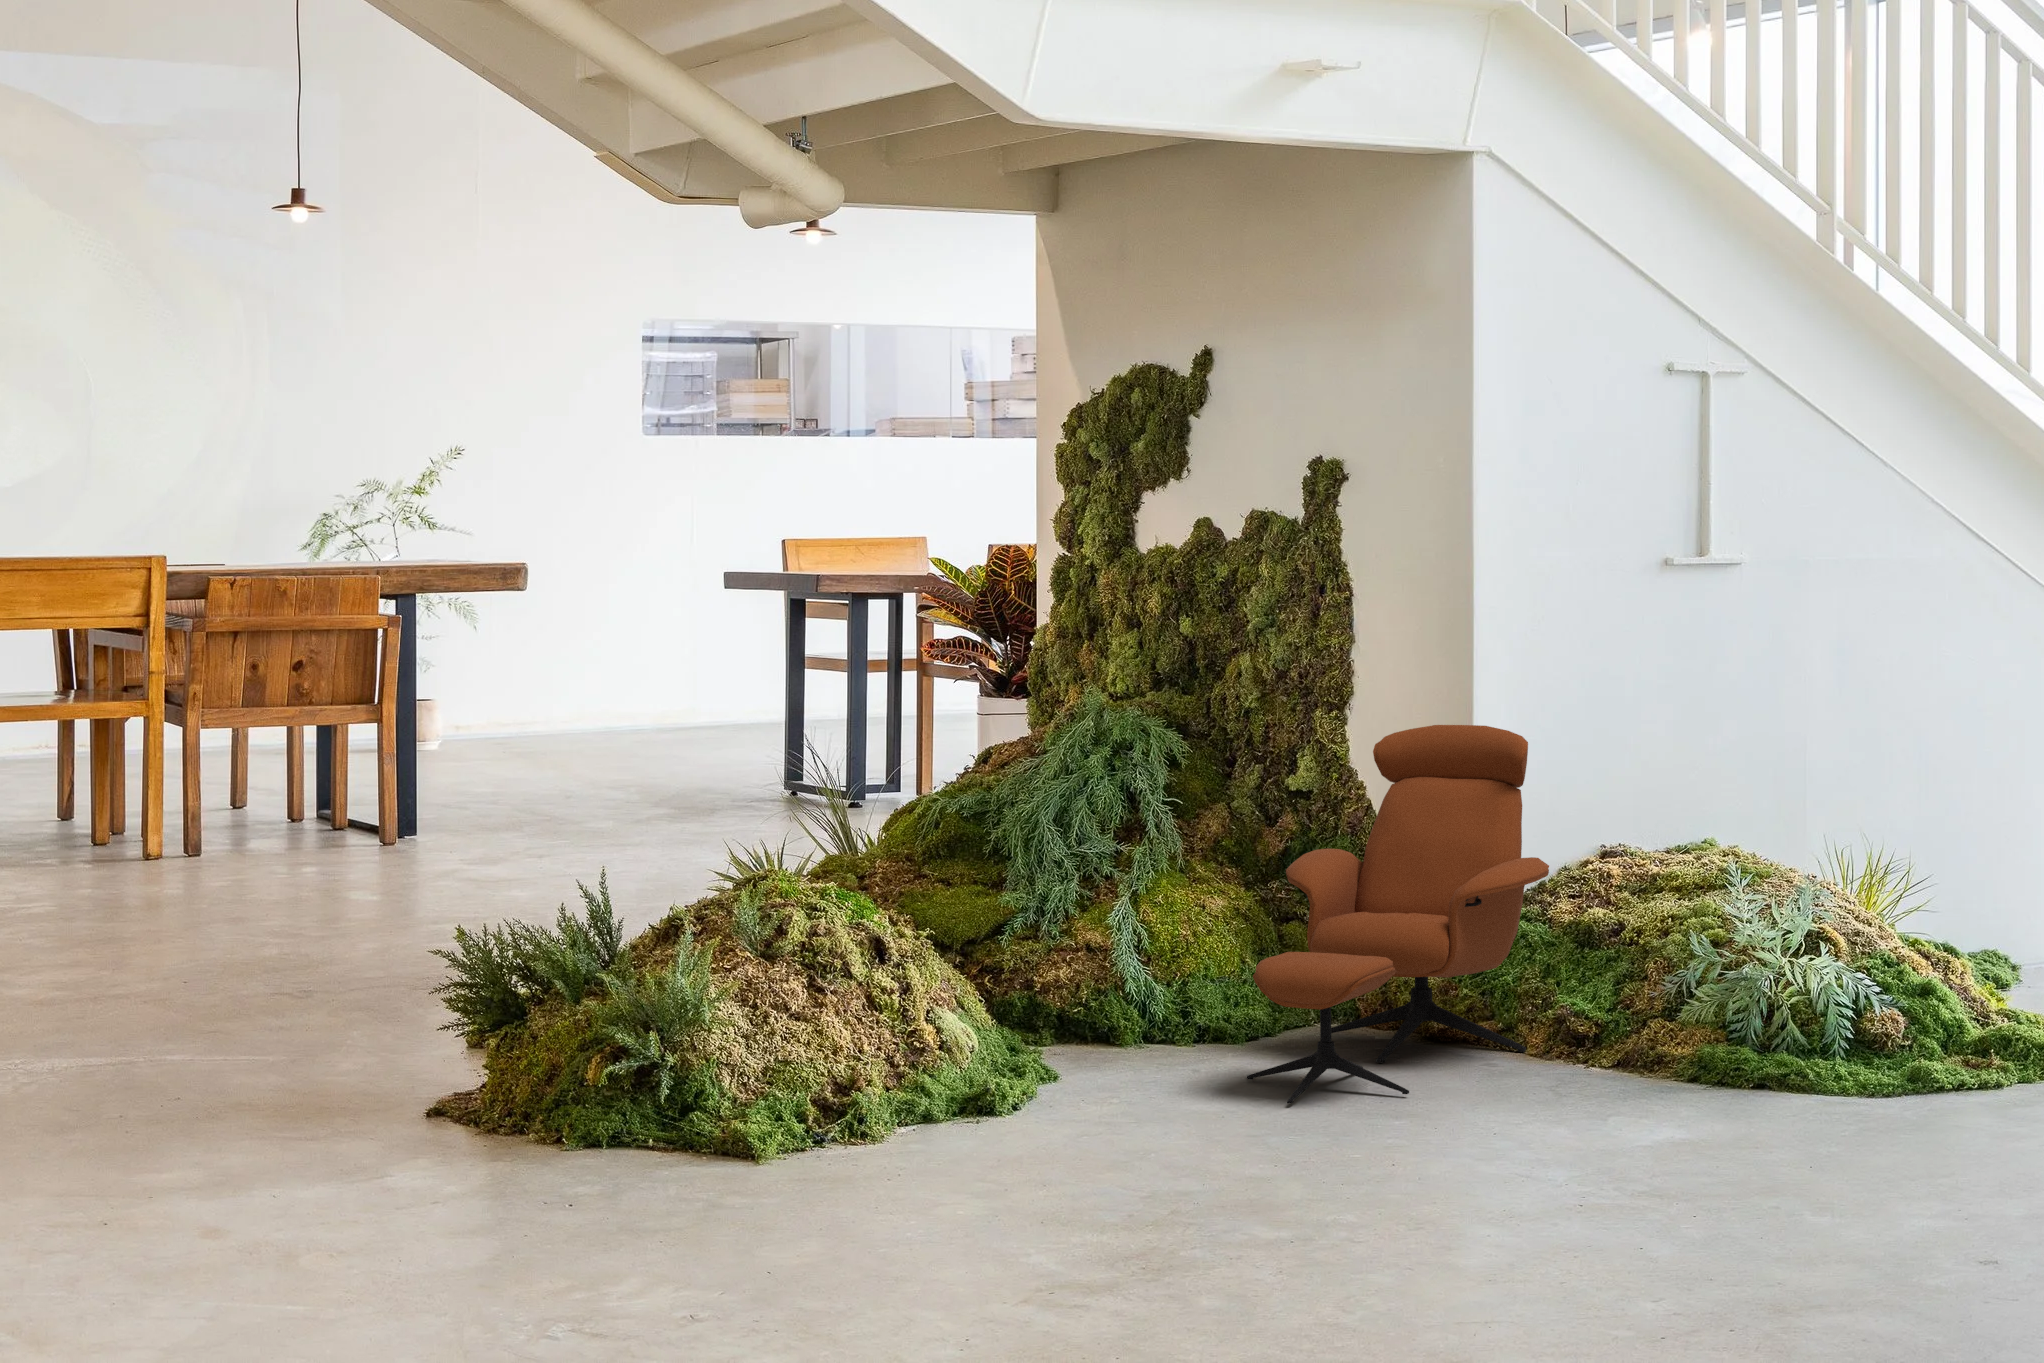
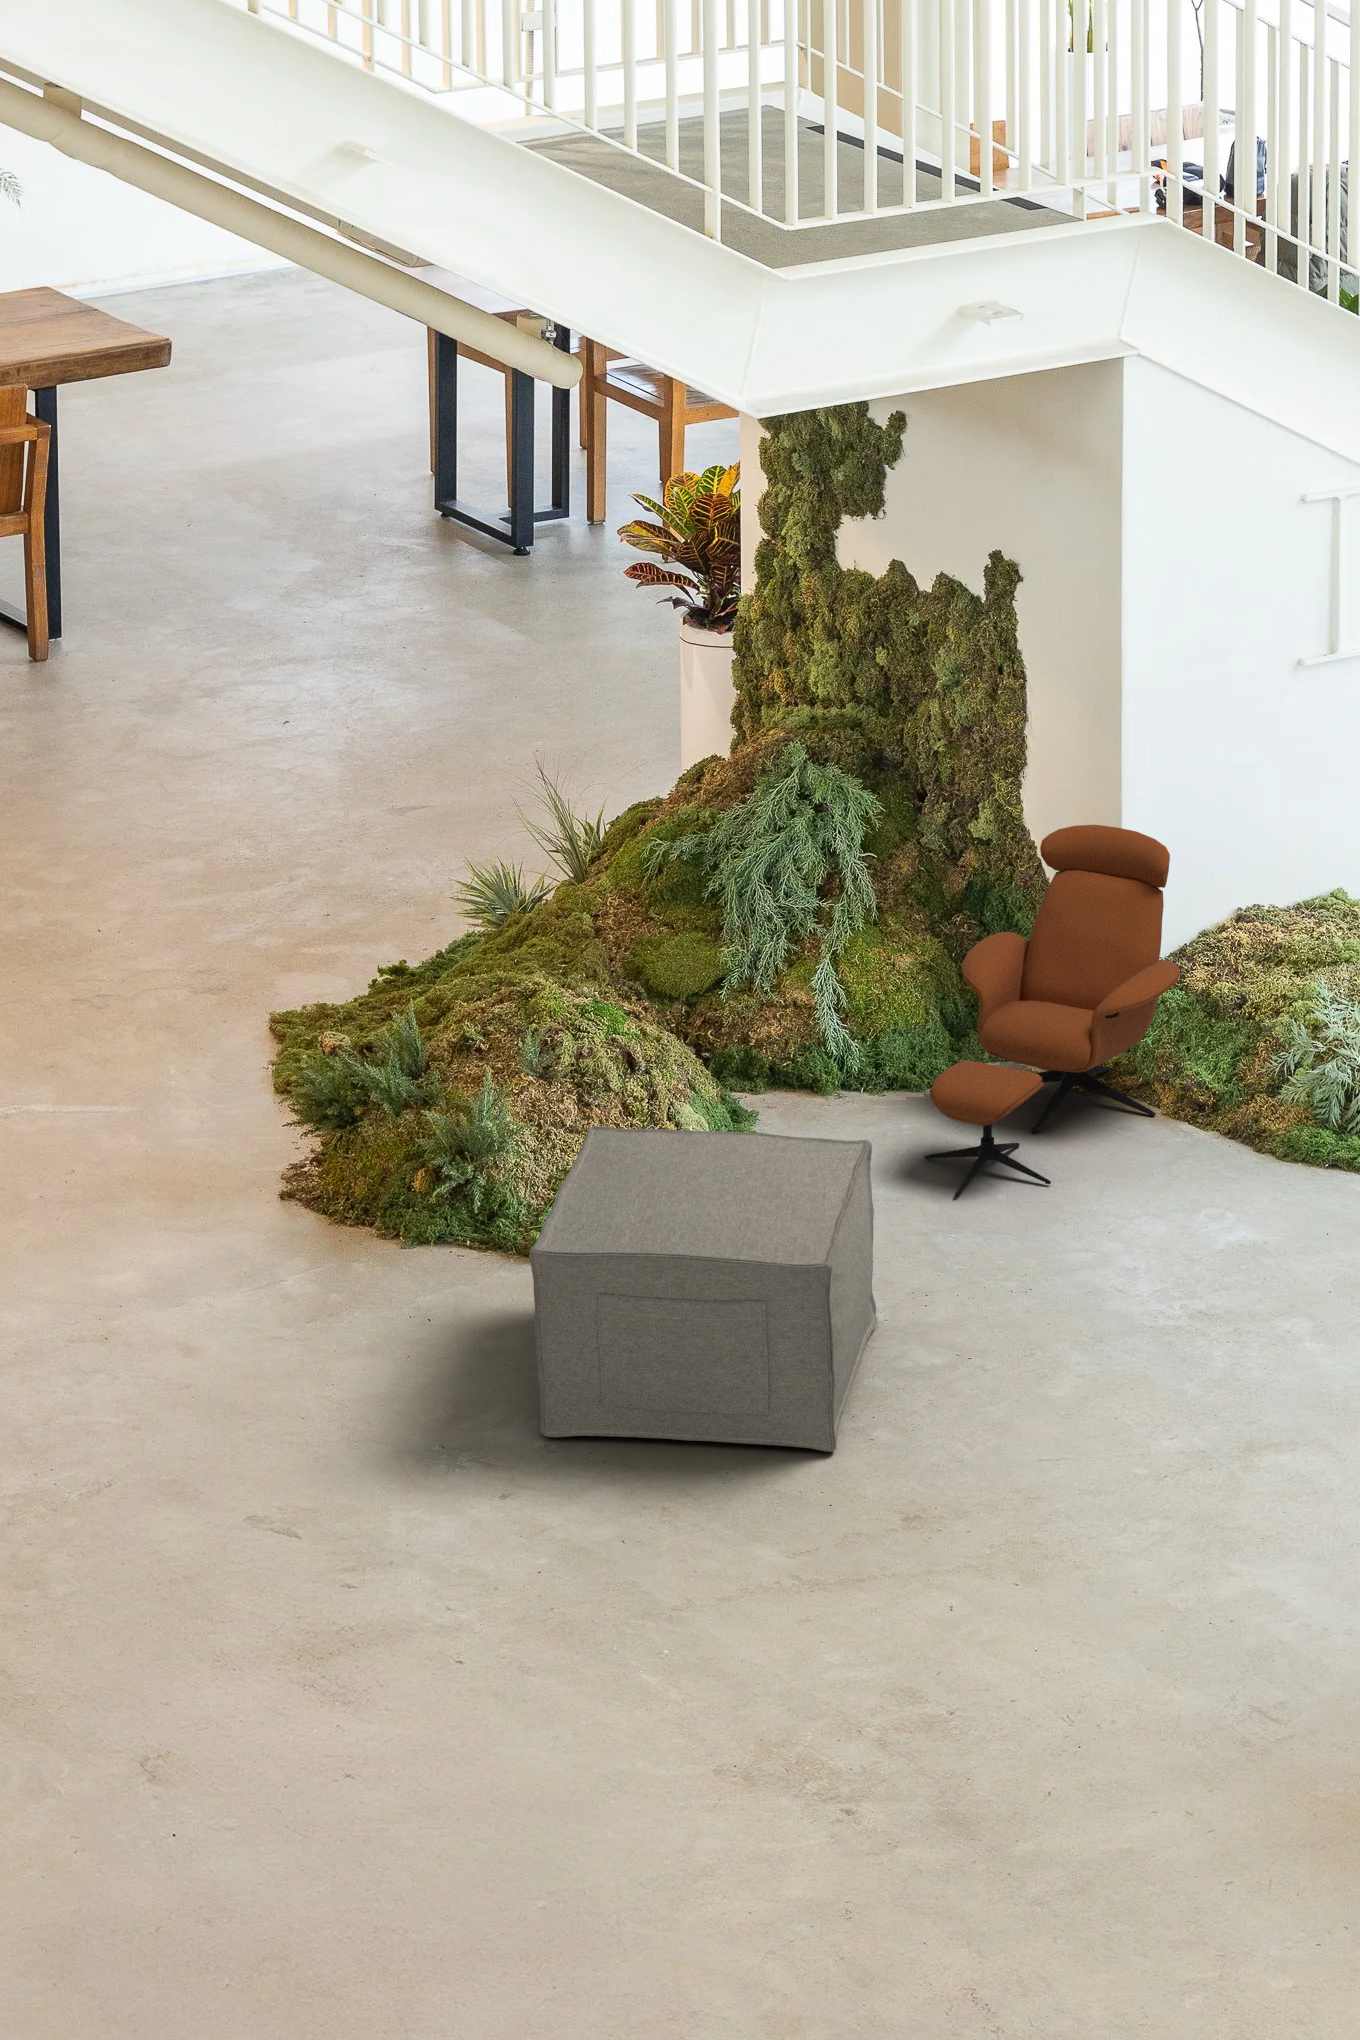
ottoman: none [672,919,1191,1309] -> present [529,1126,877,1452]

